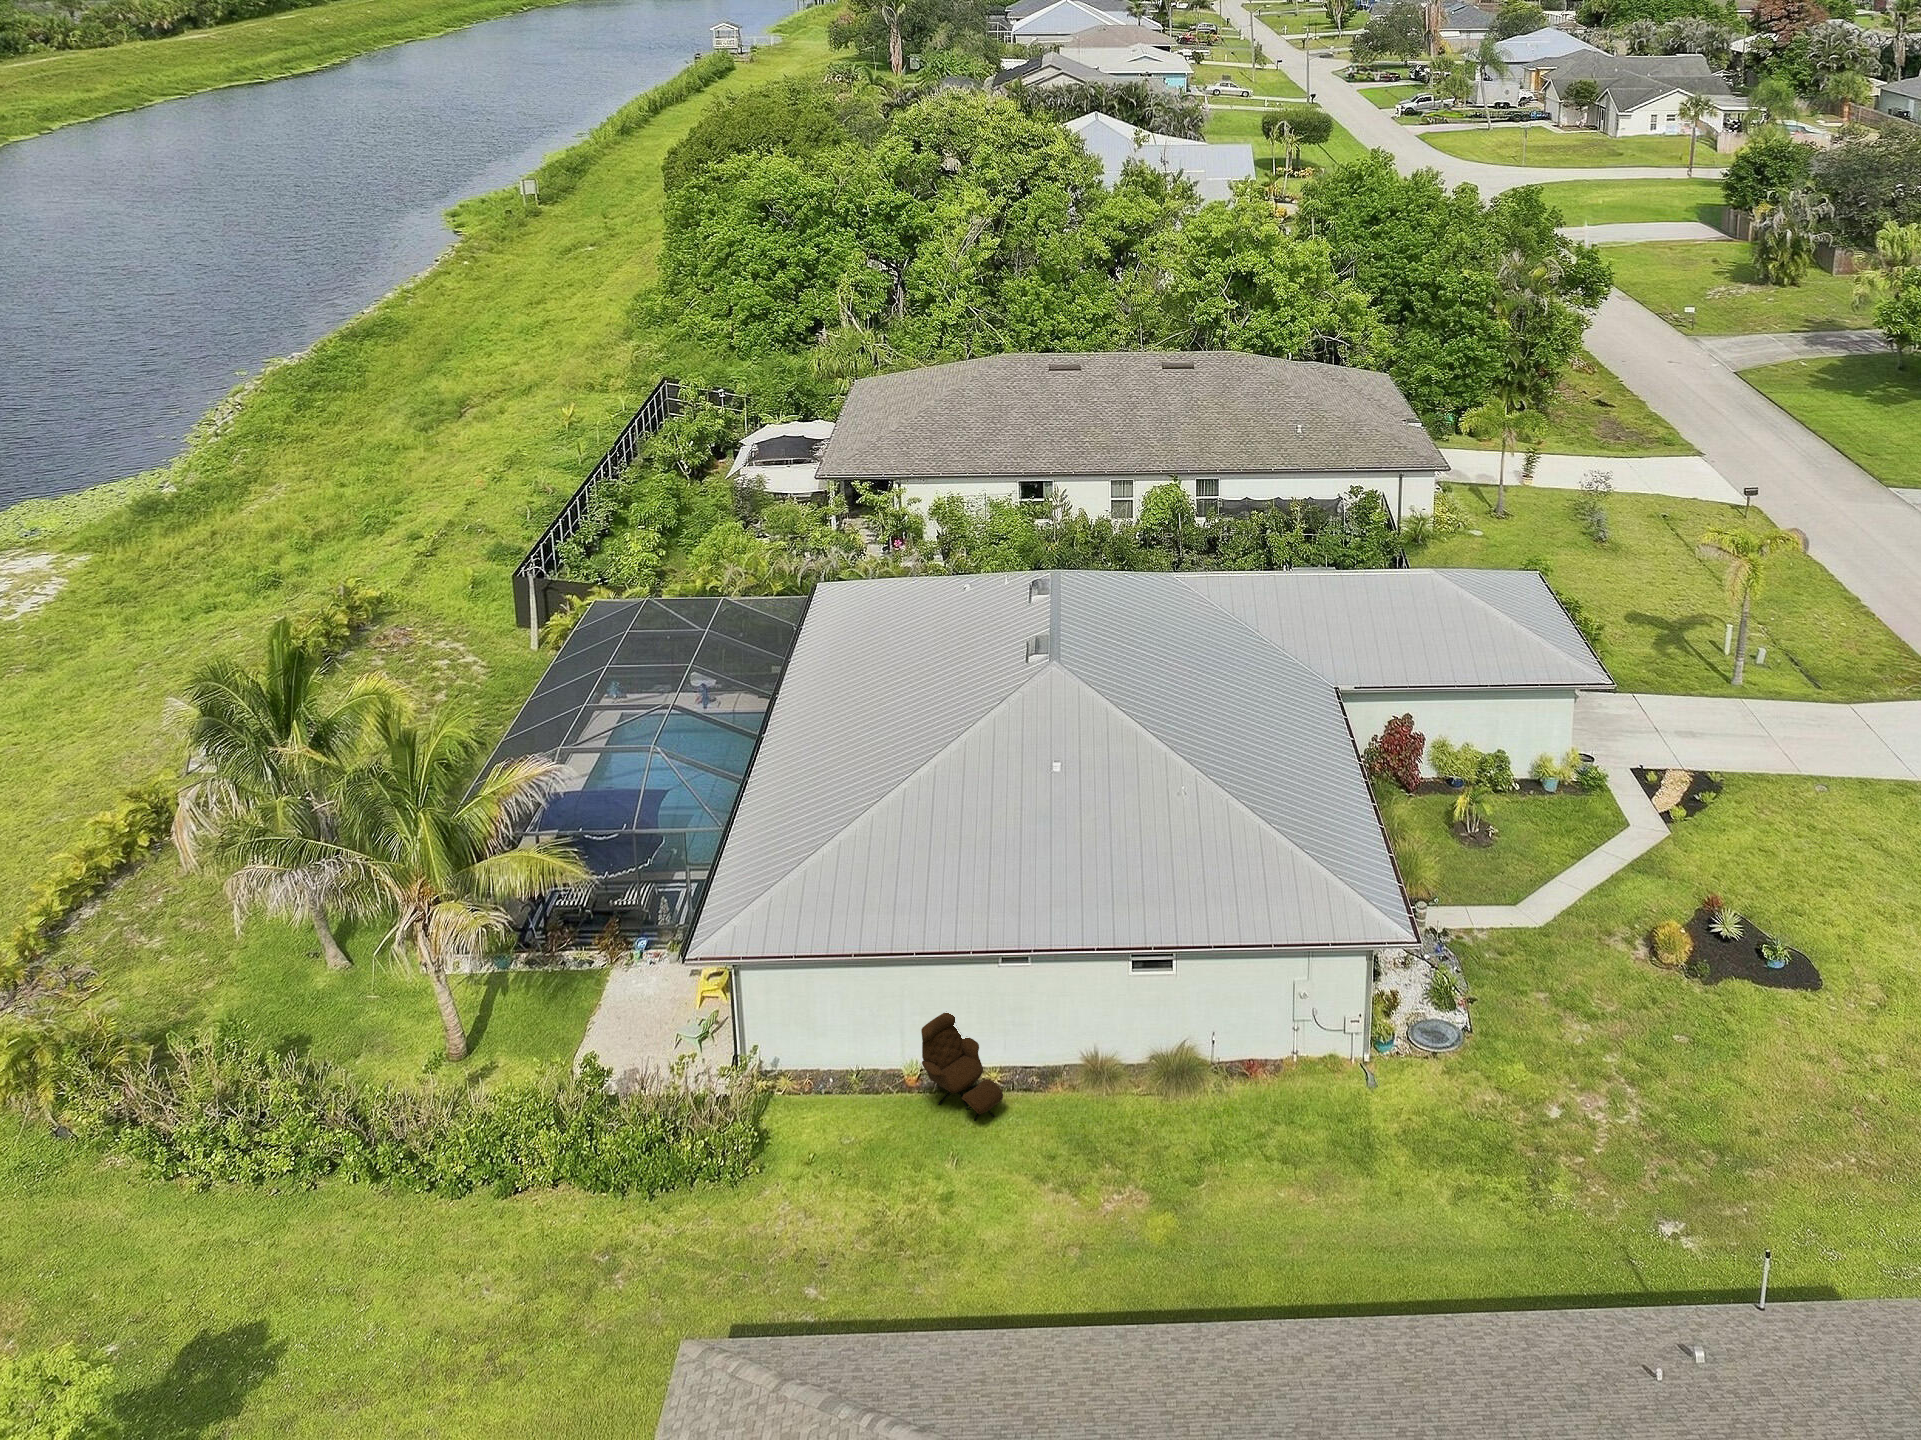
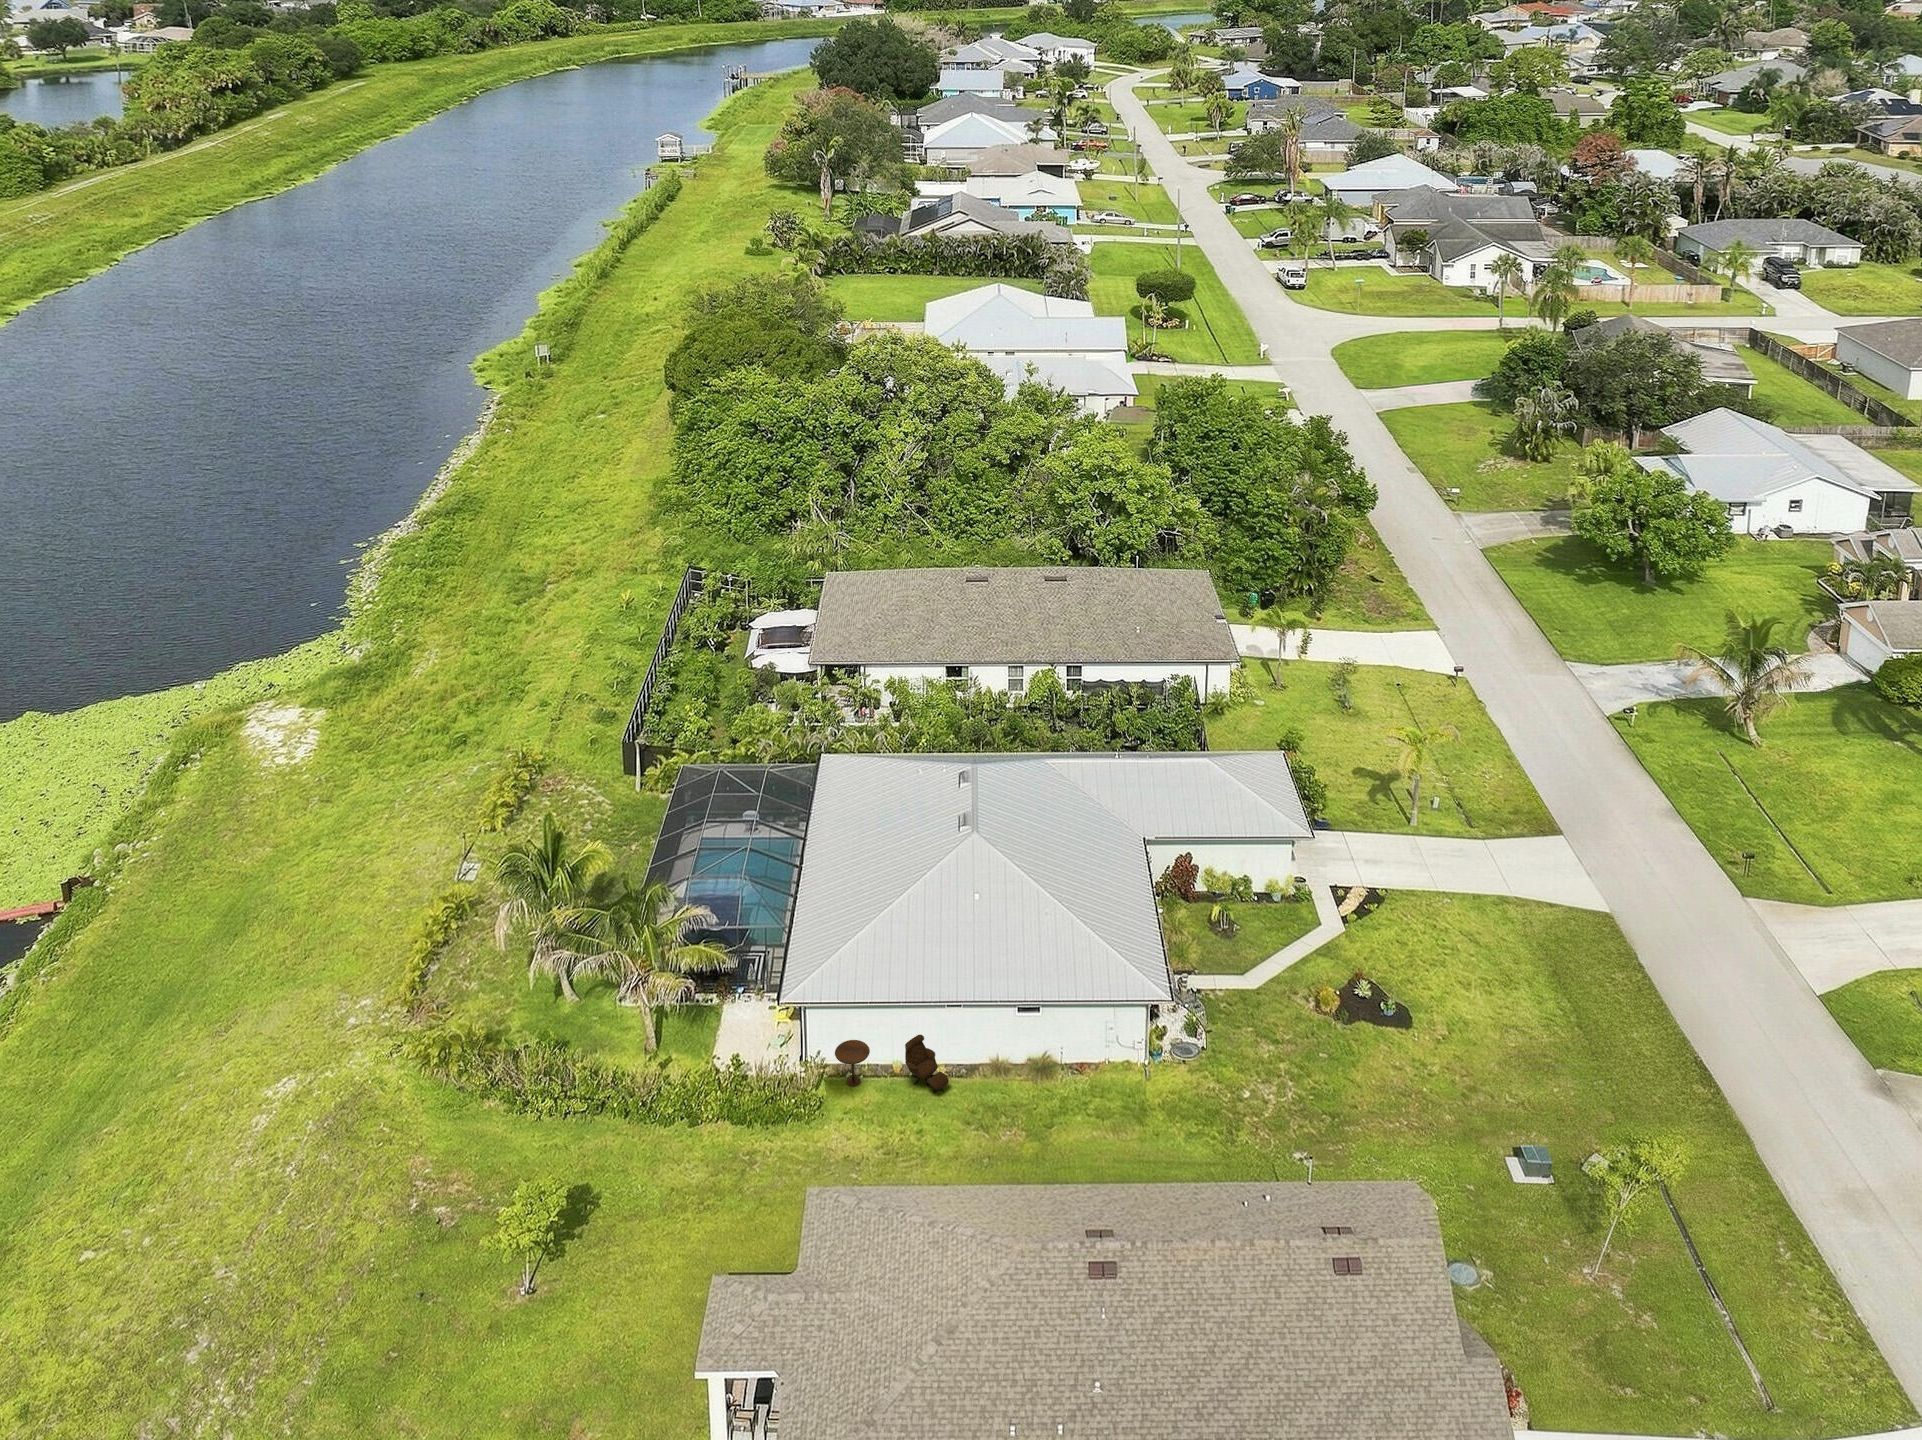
pedestal table: none [788,1023,854,1110] -> present [835,1040,870,1087]

